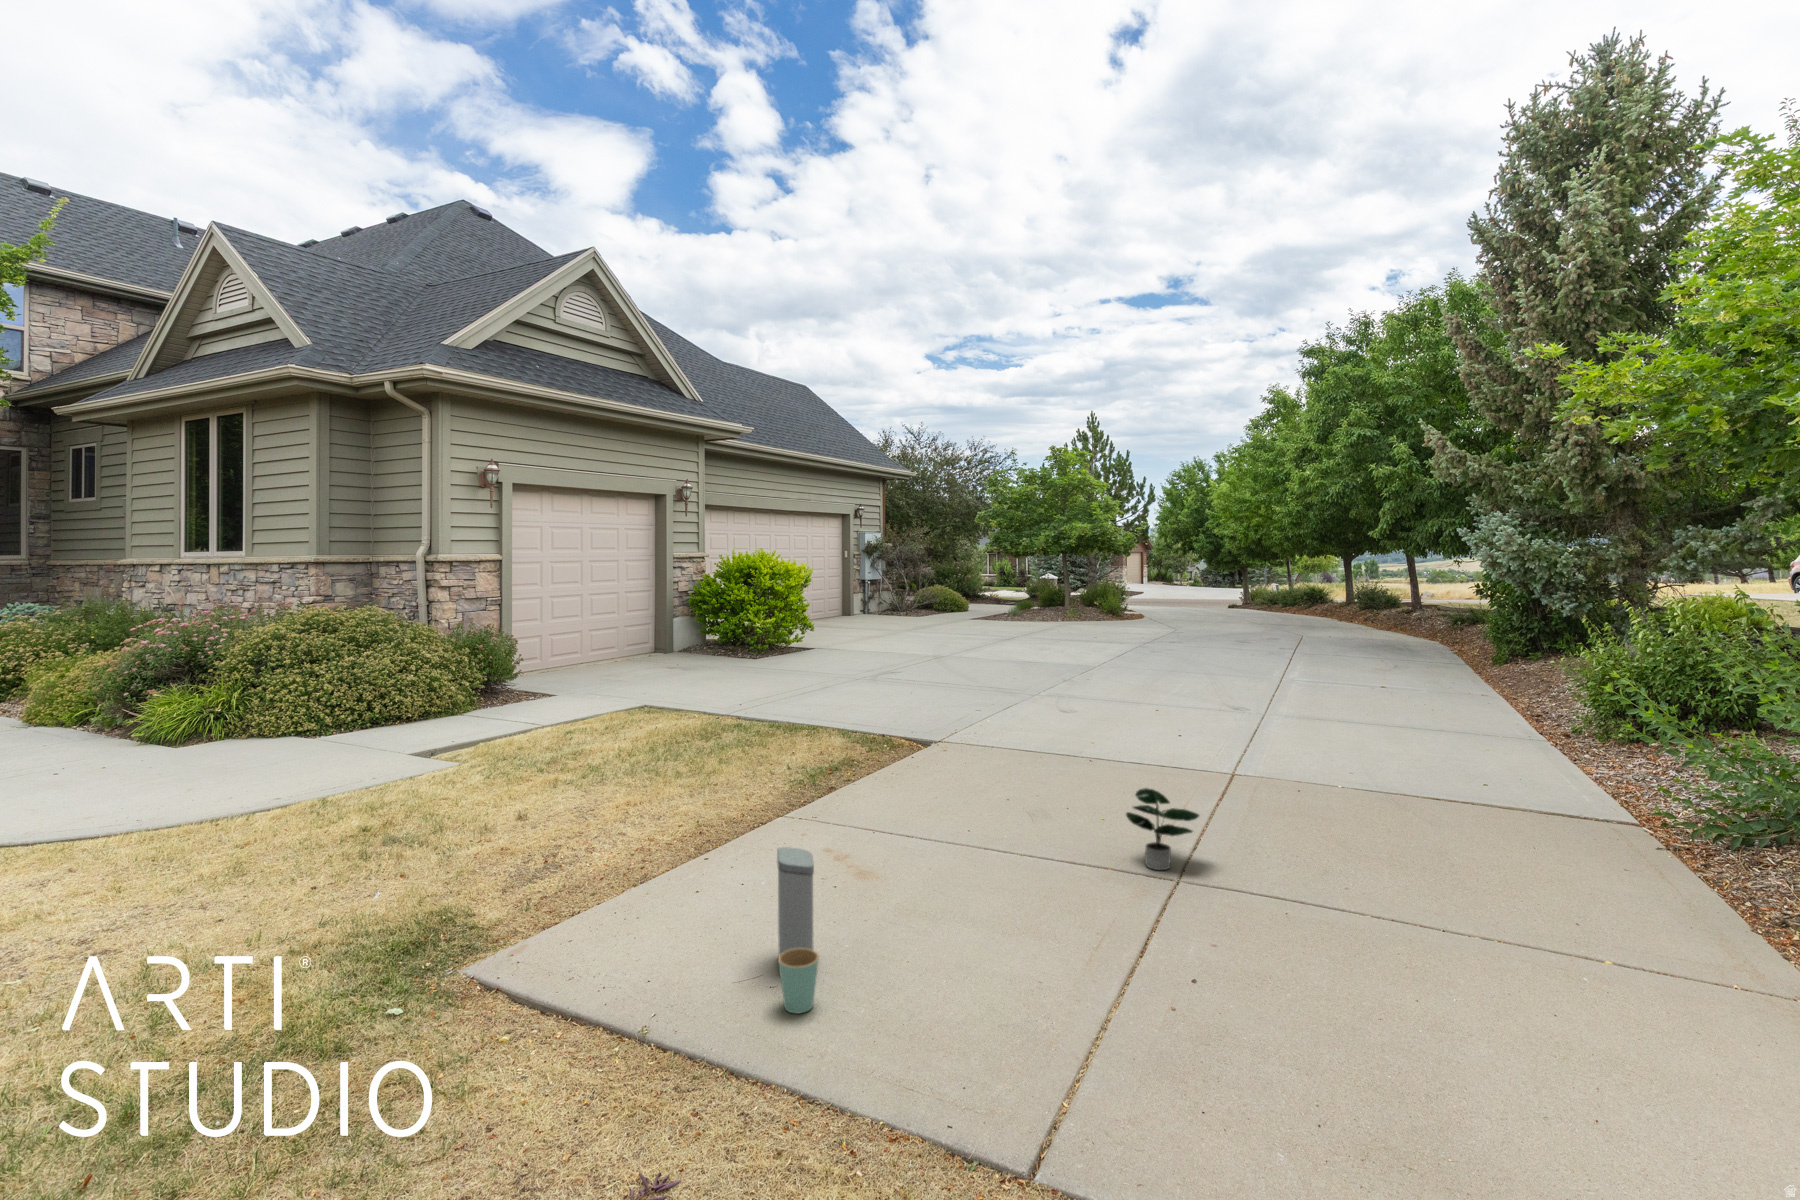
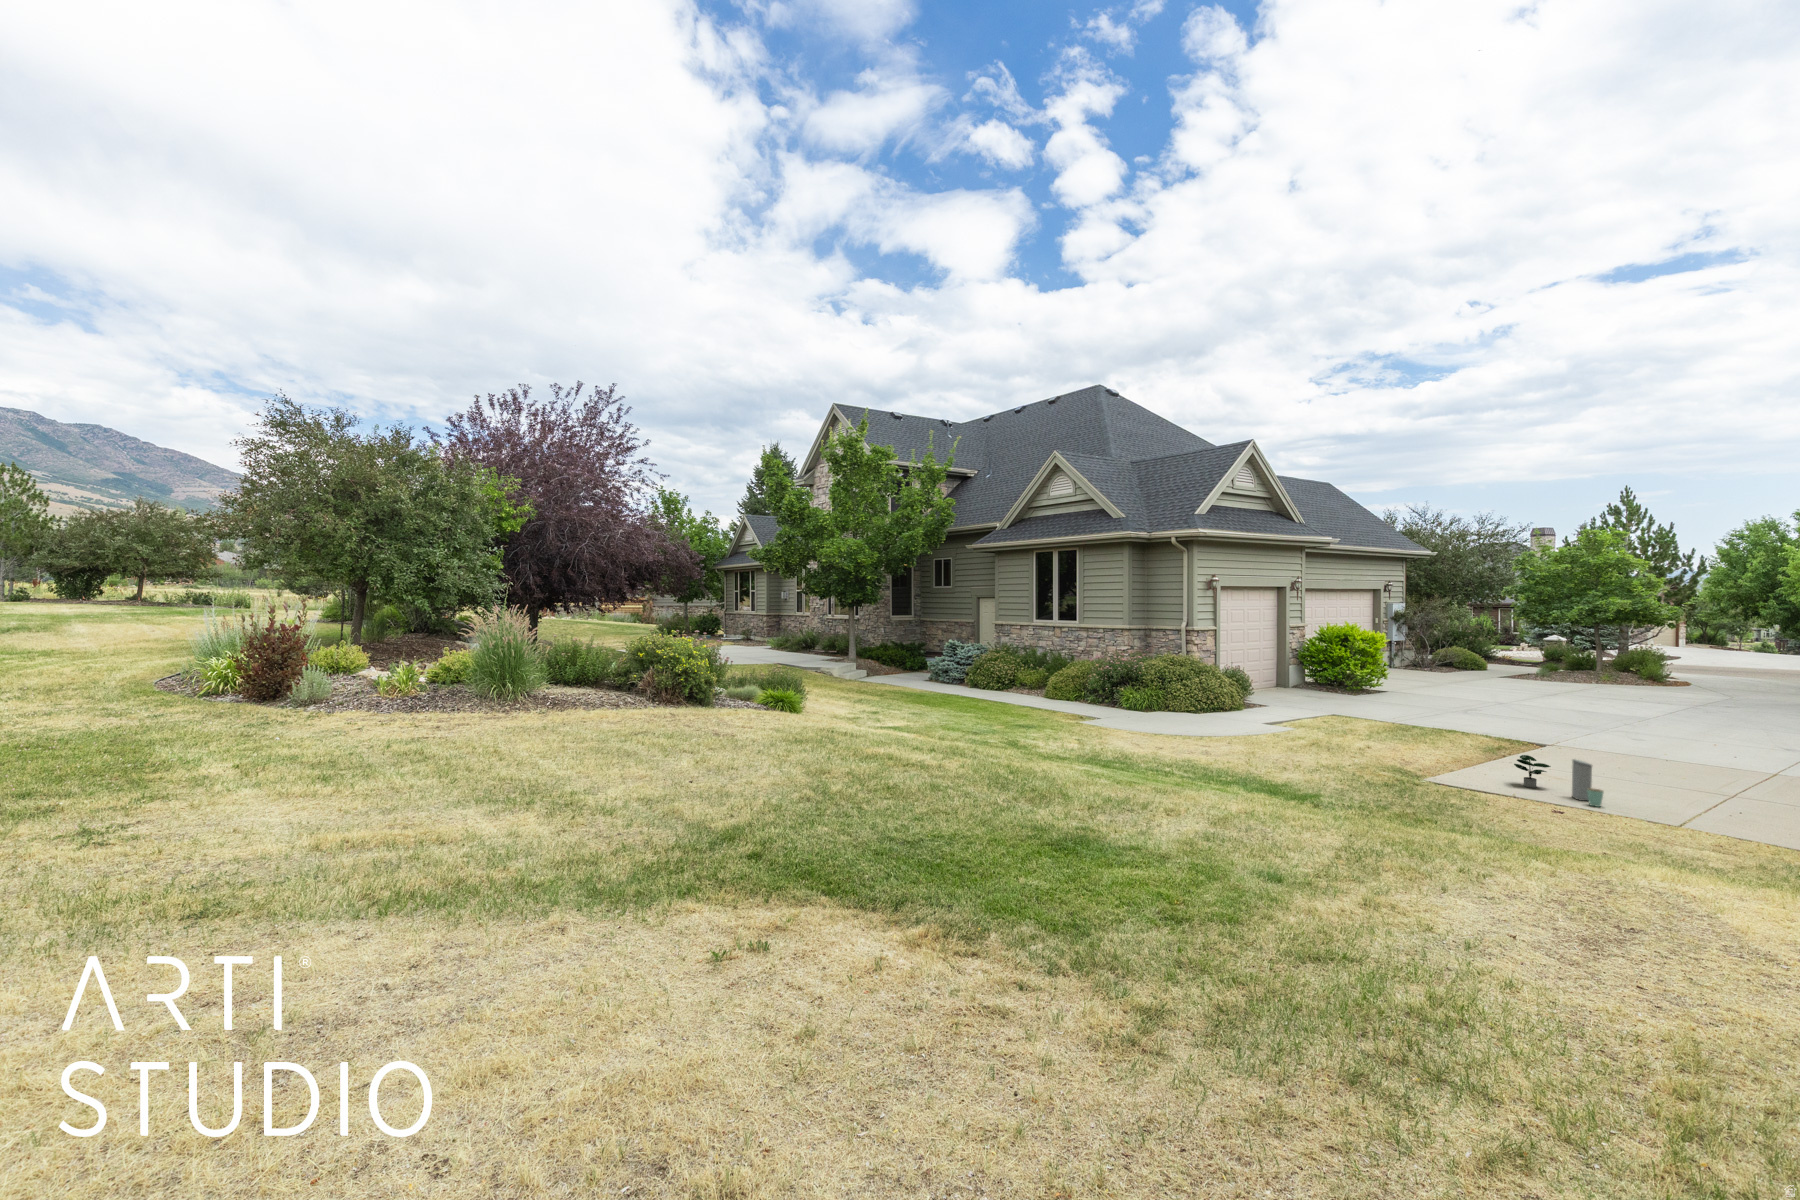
potted plant: present [1126,788,1199,870] -> present [1514,755,1551,788]

